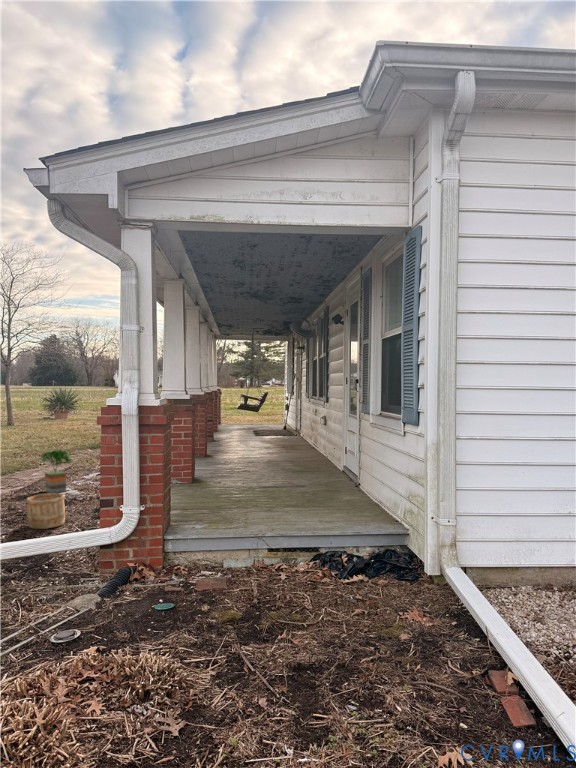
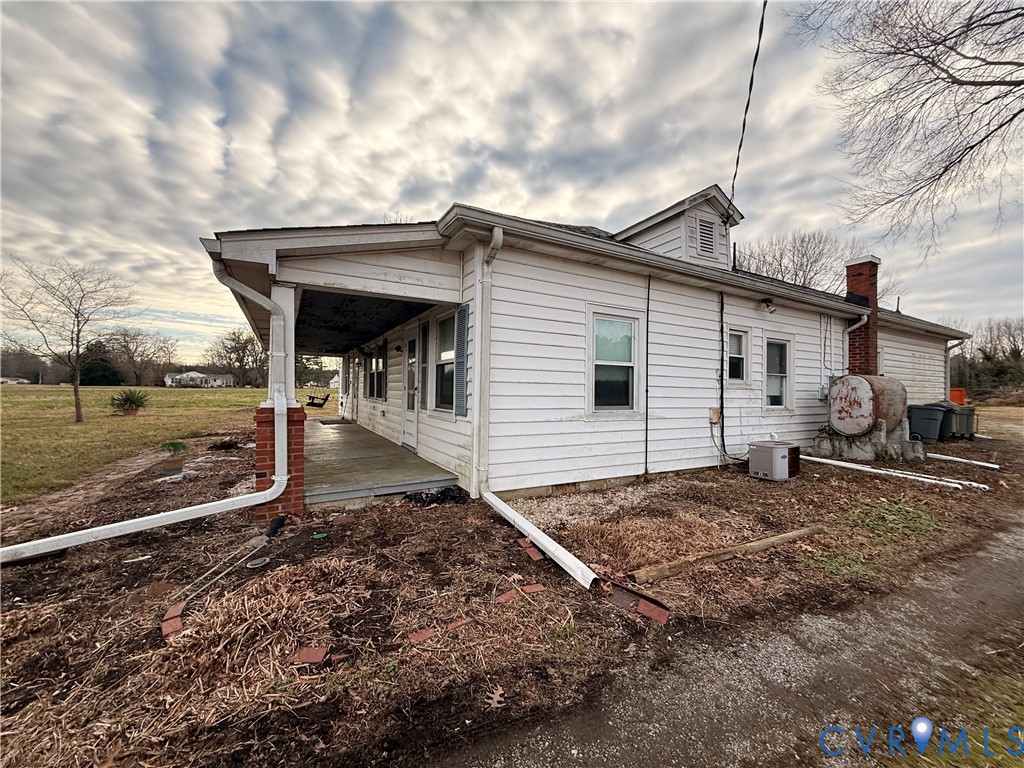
wooden bucket: present [26,493,65,529] -> none [163,473,199,501]

